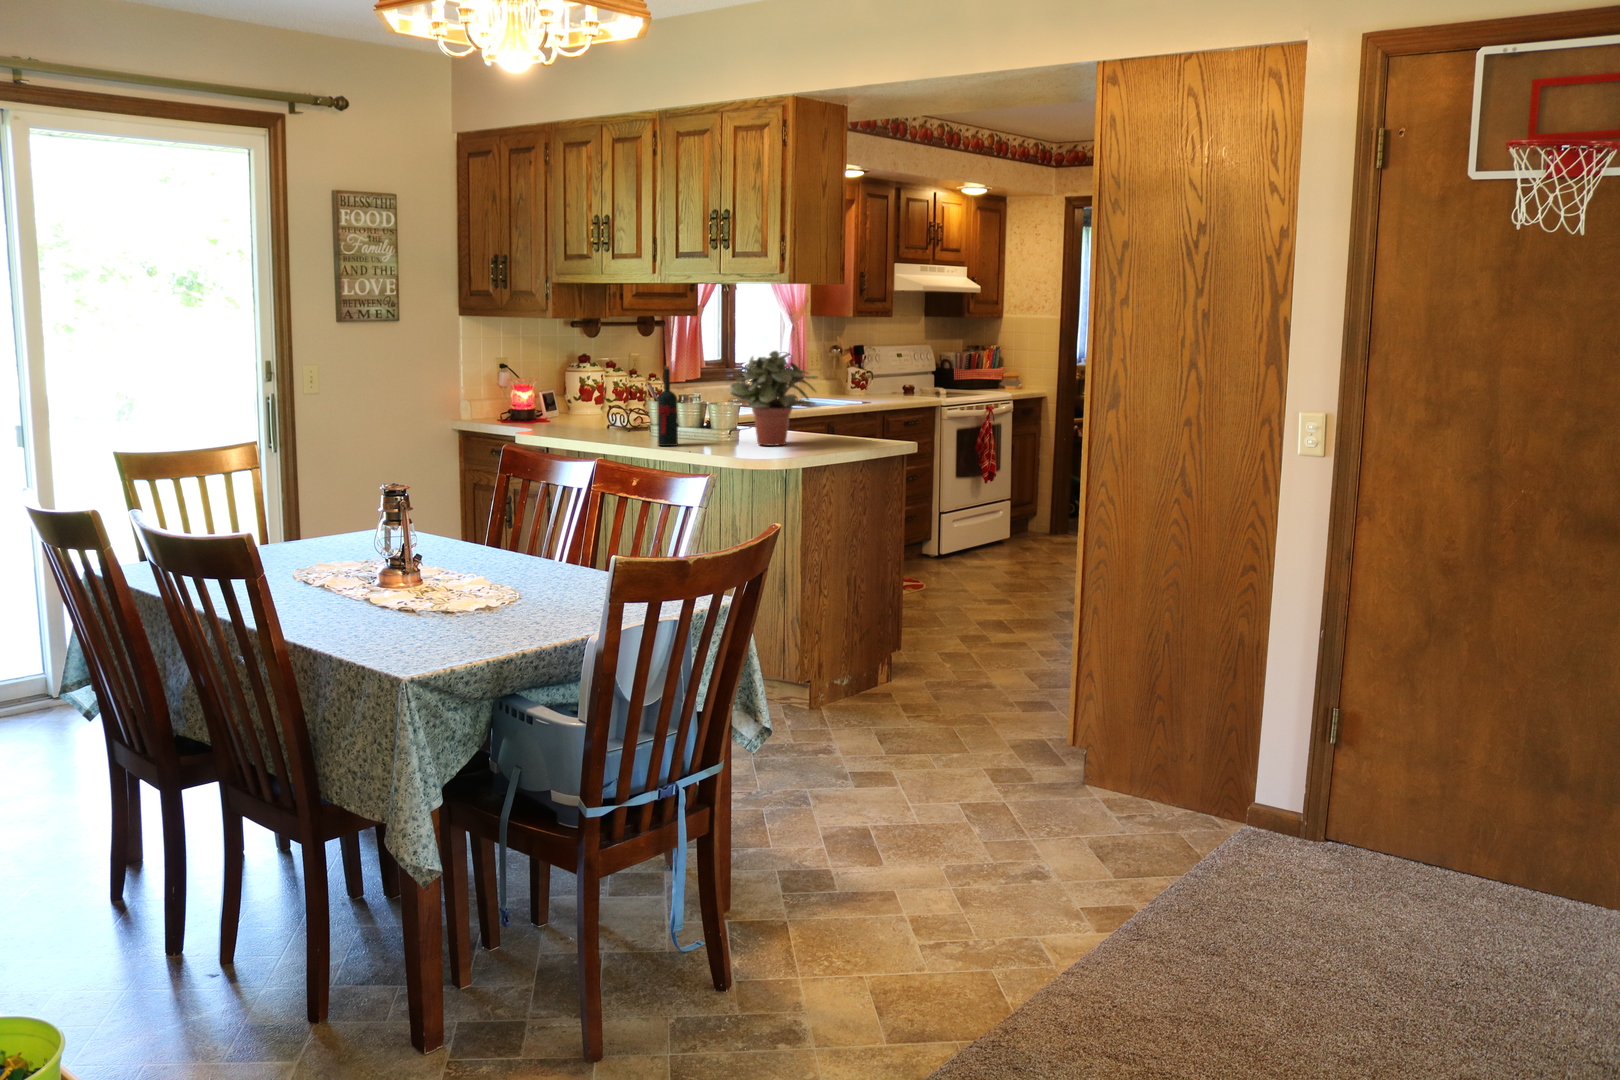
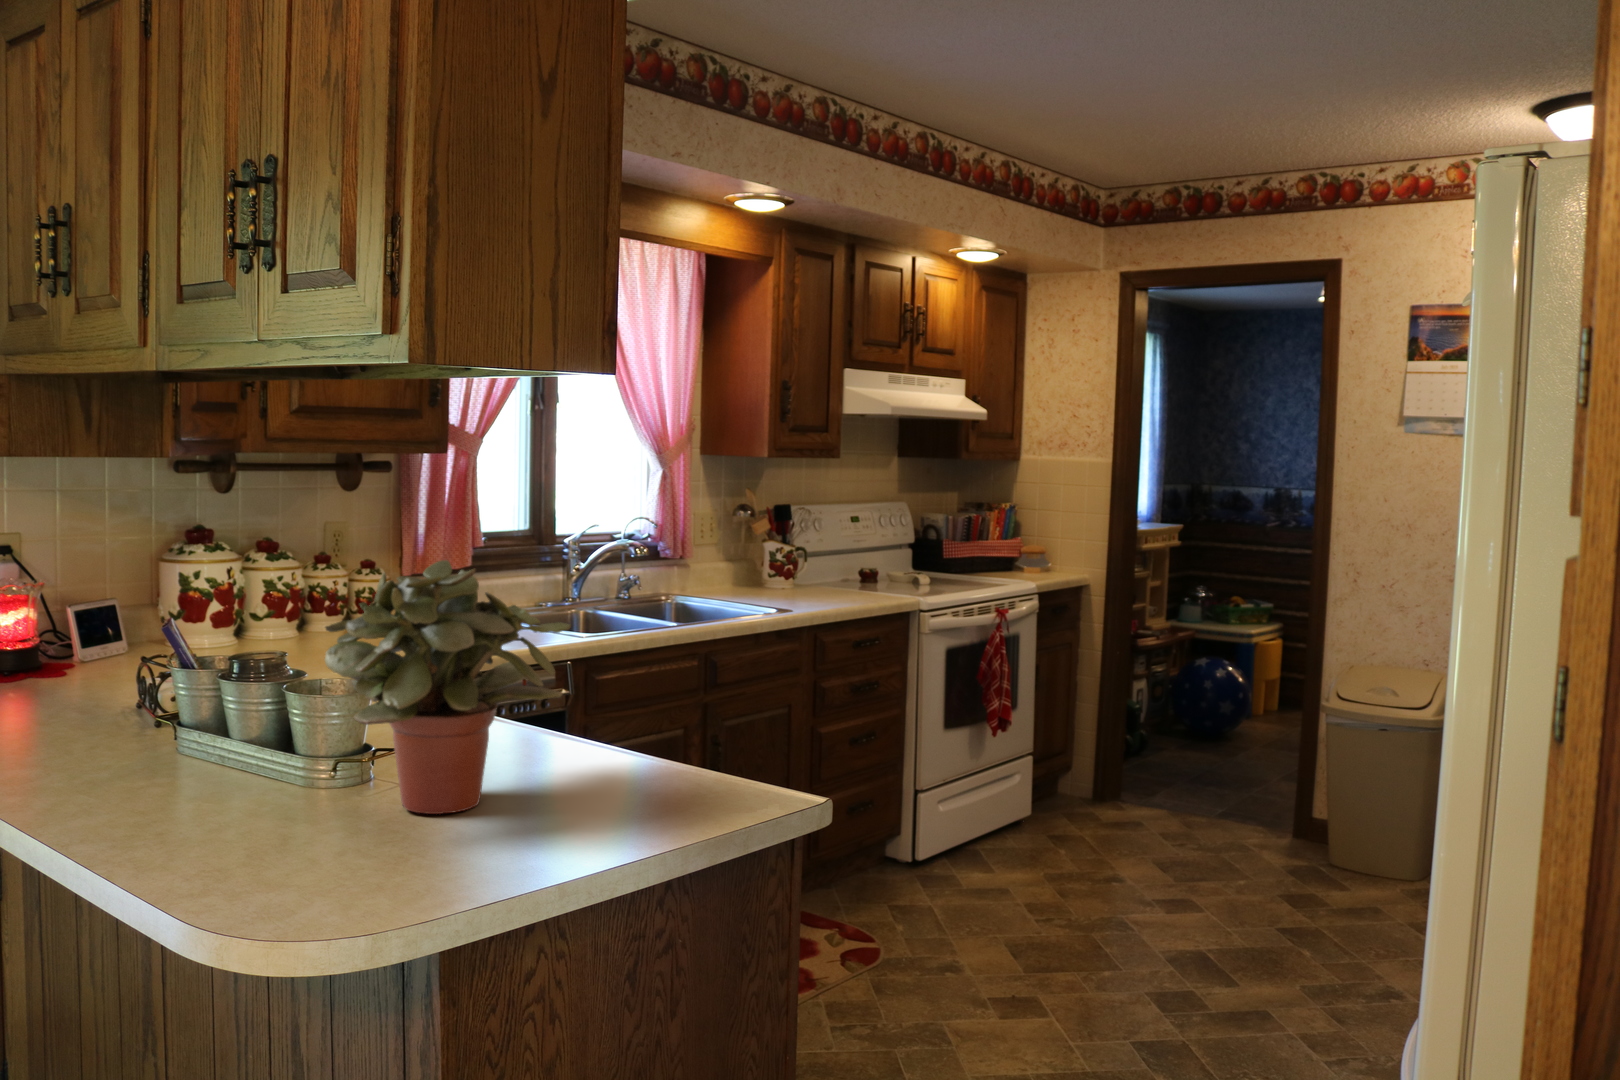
wine bottle: present [657,366,678,446] -> none [147,589,211,801]

